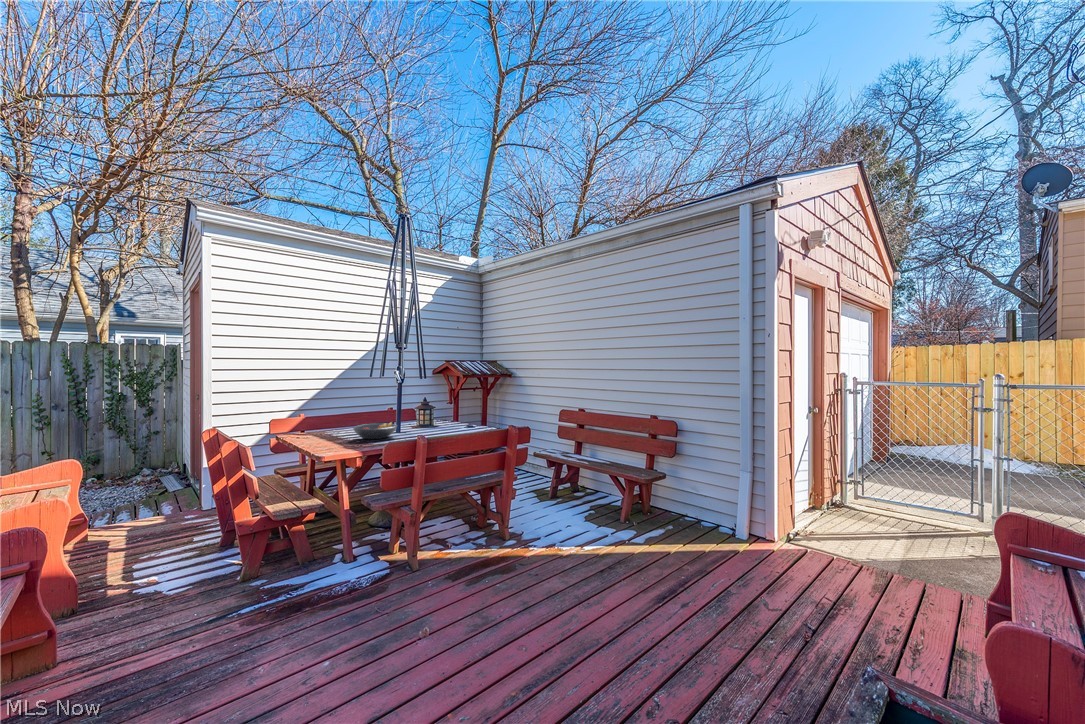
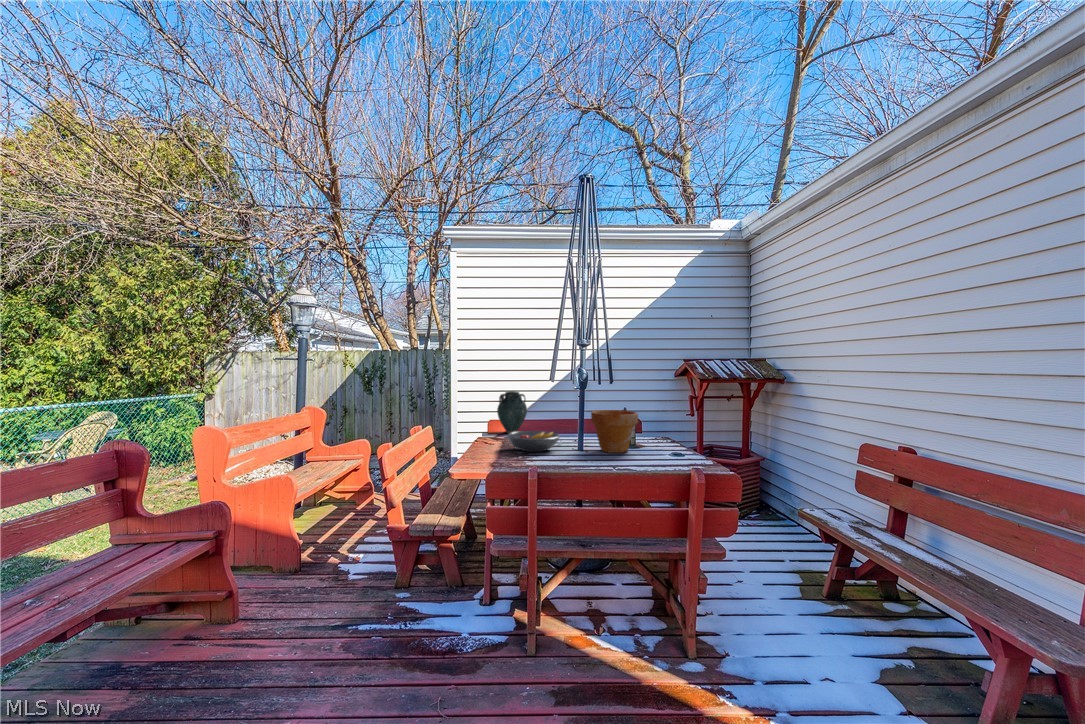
vase: none [305,395,334,431] -> present [497,391,527,433]
flower pot: none [417,402,451,432] -> present [591,410,638,453]

